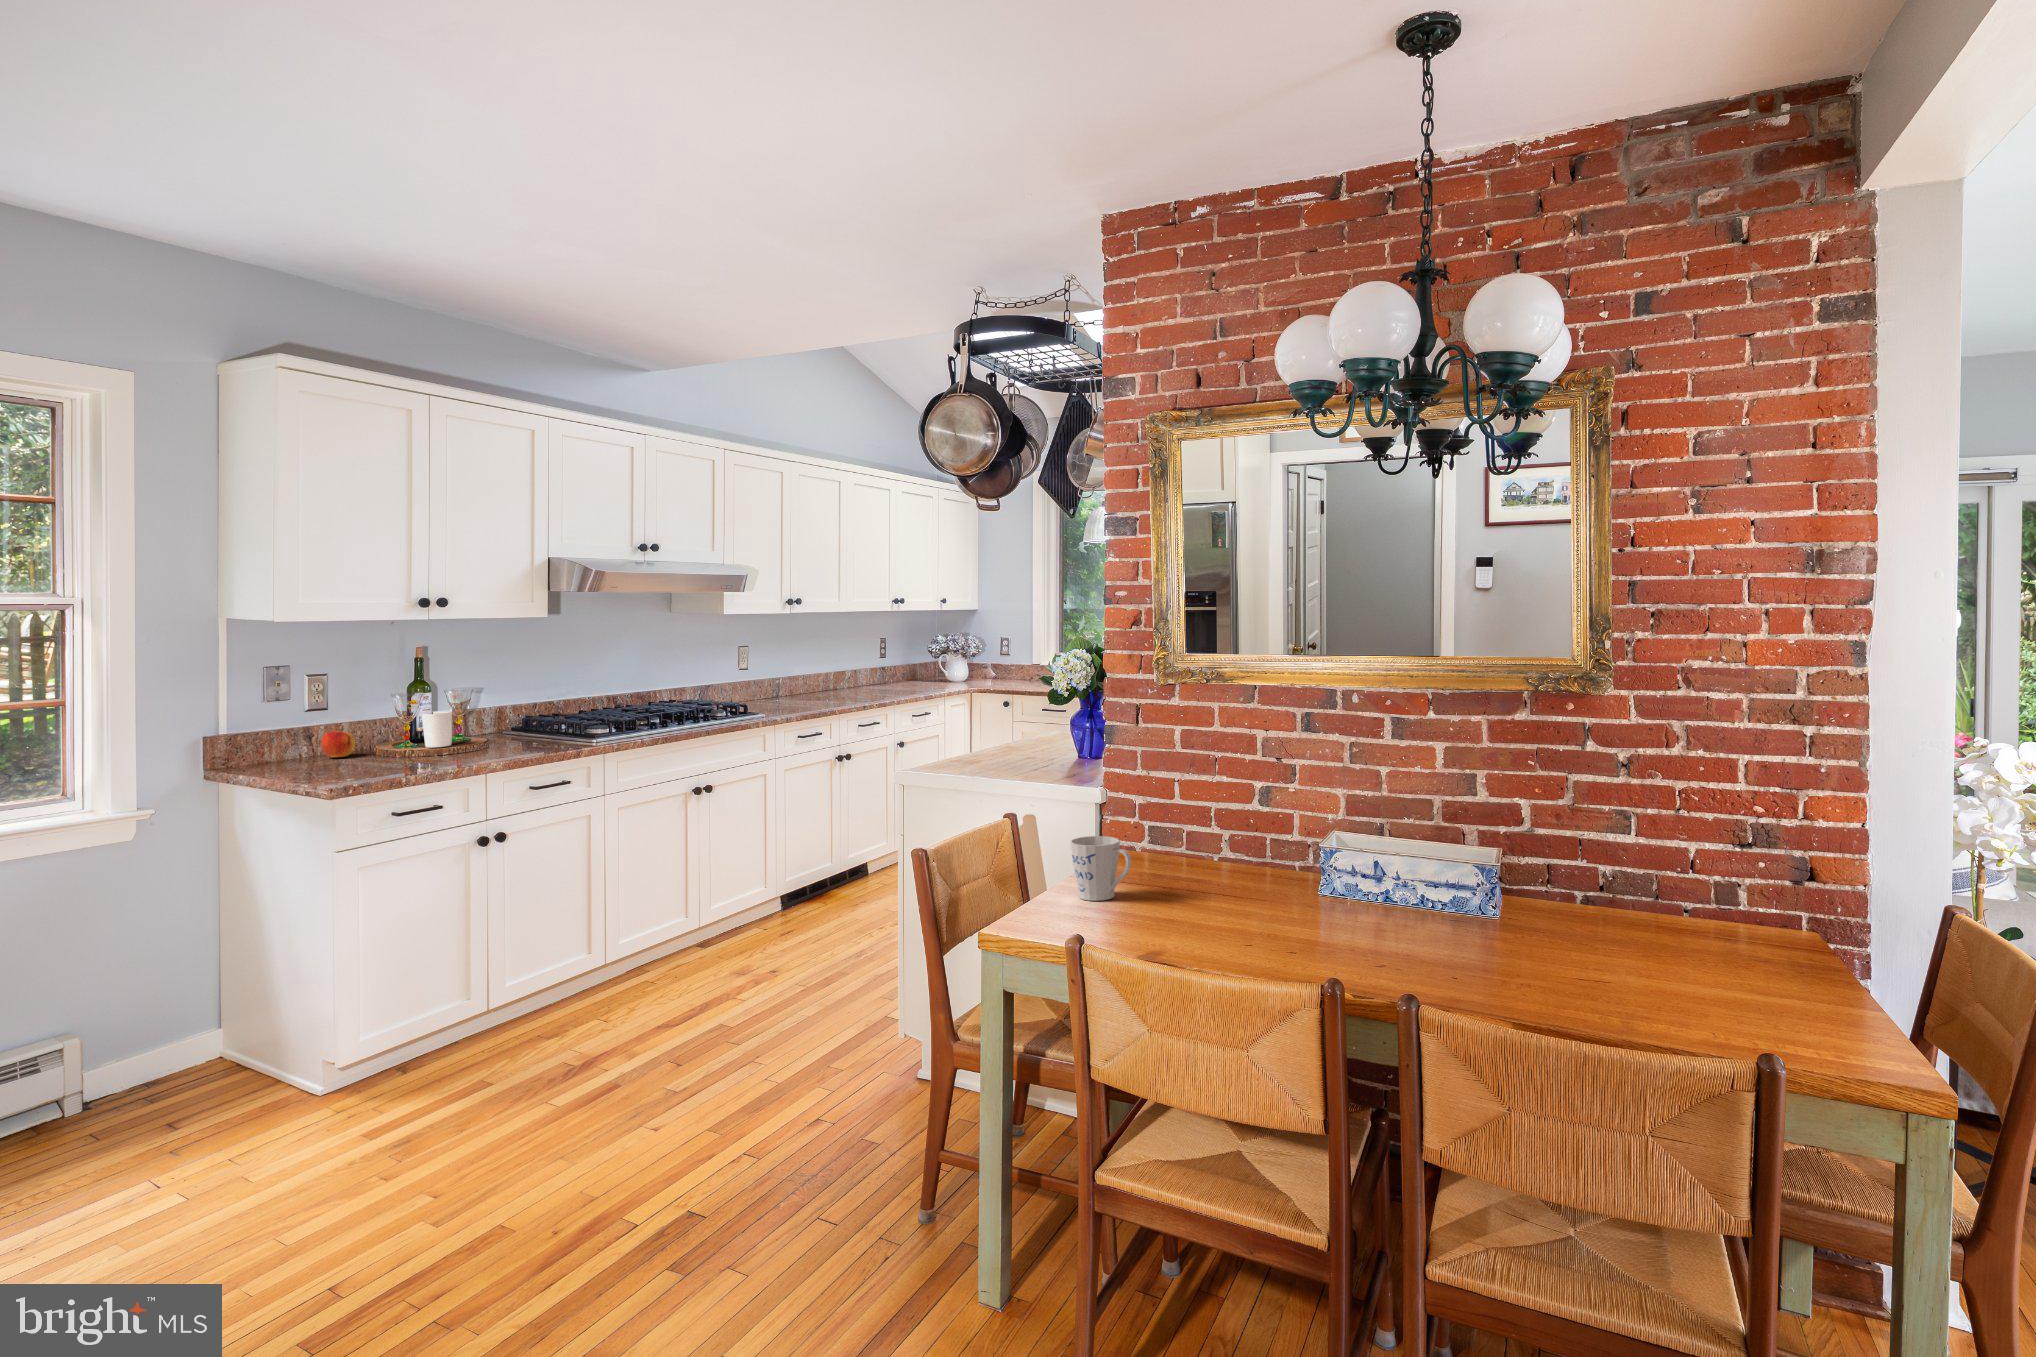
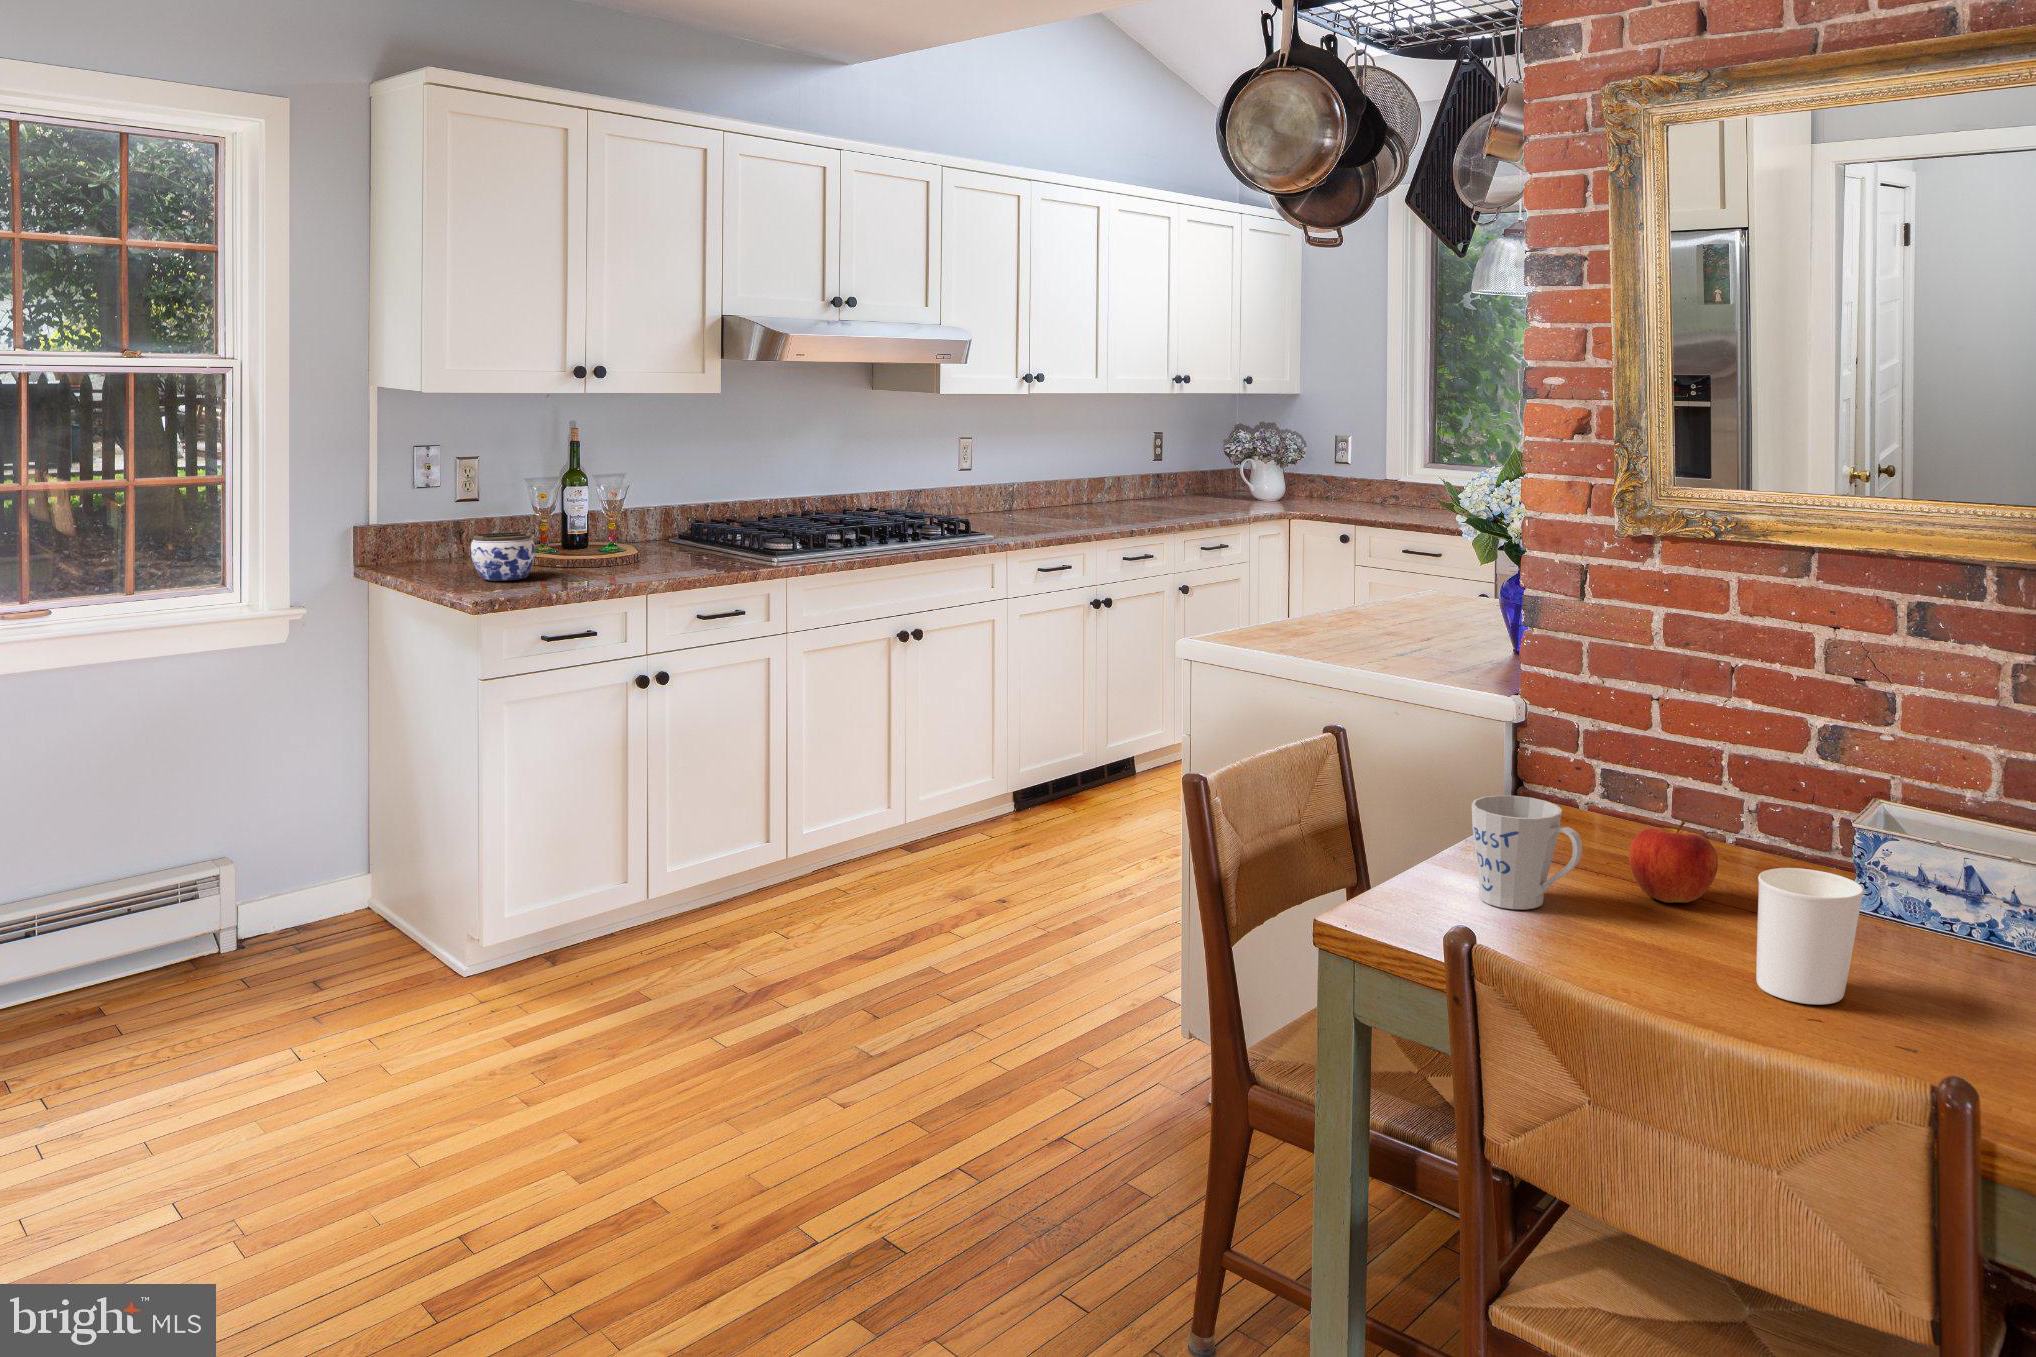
candle holder: present [422,711,452,748] -> present [1756,868,1864,1005]
jar: none [367,725,418,761] -> present [471,532,535,580]
apple: present [321,728,355,758] -> present [1629,821,1718,903]

